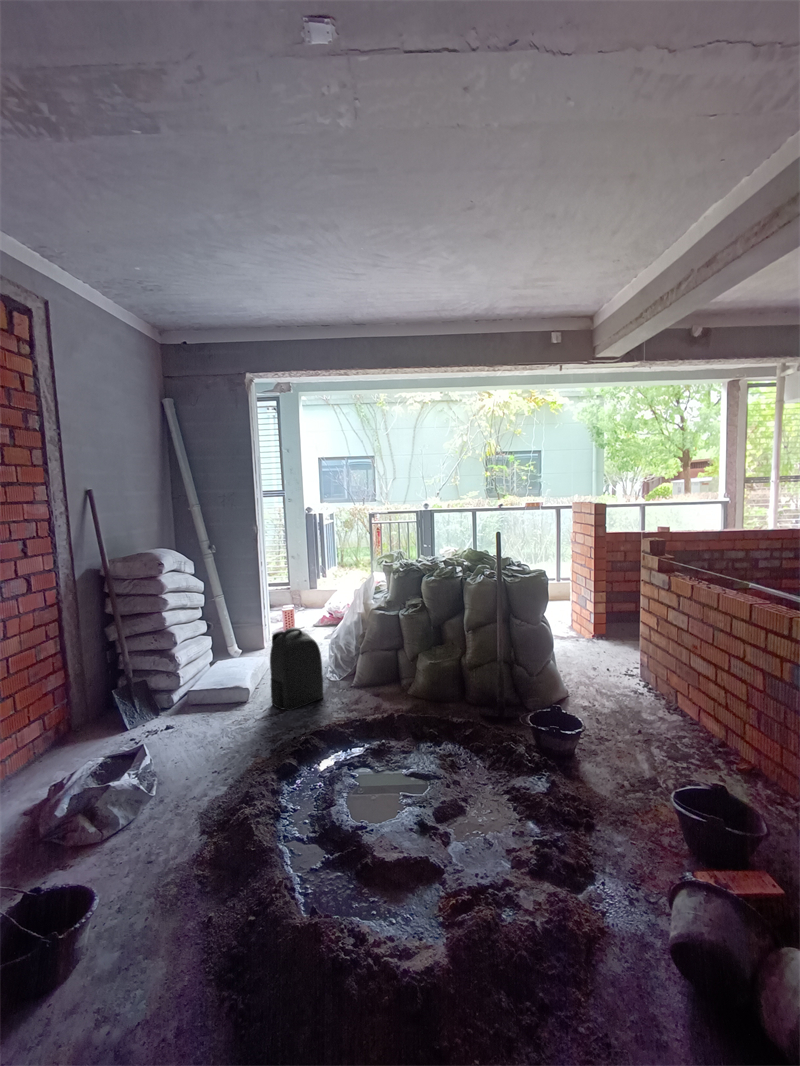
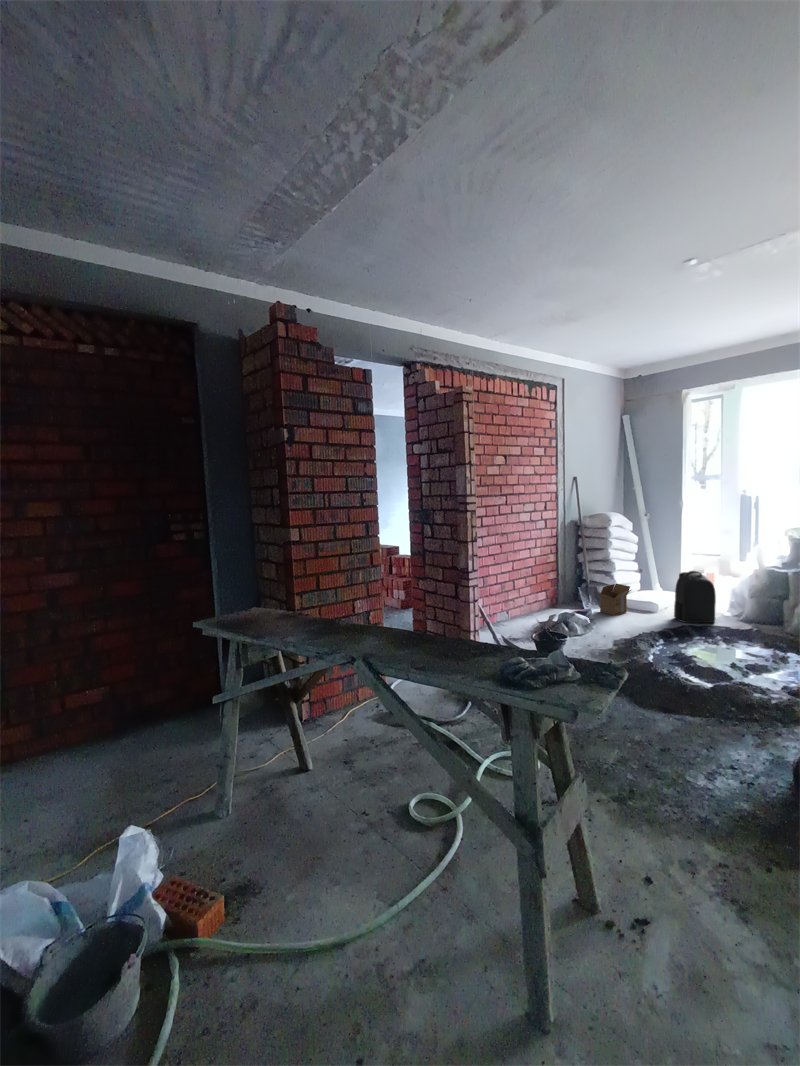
cardboard box: none [141,669,208,730] -> present [596,584,631,616]

